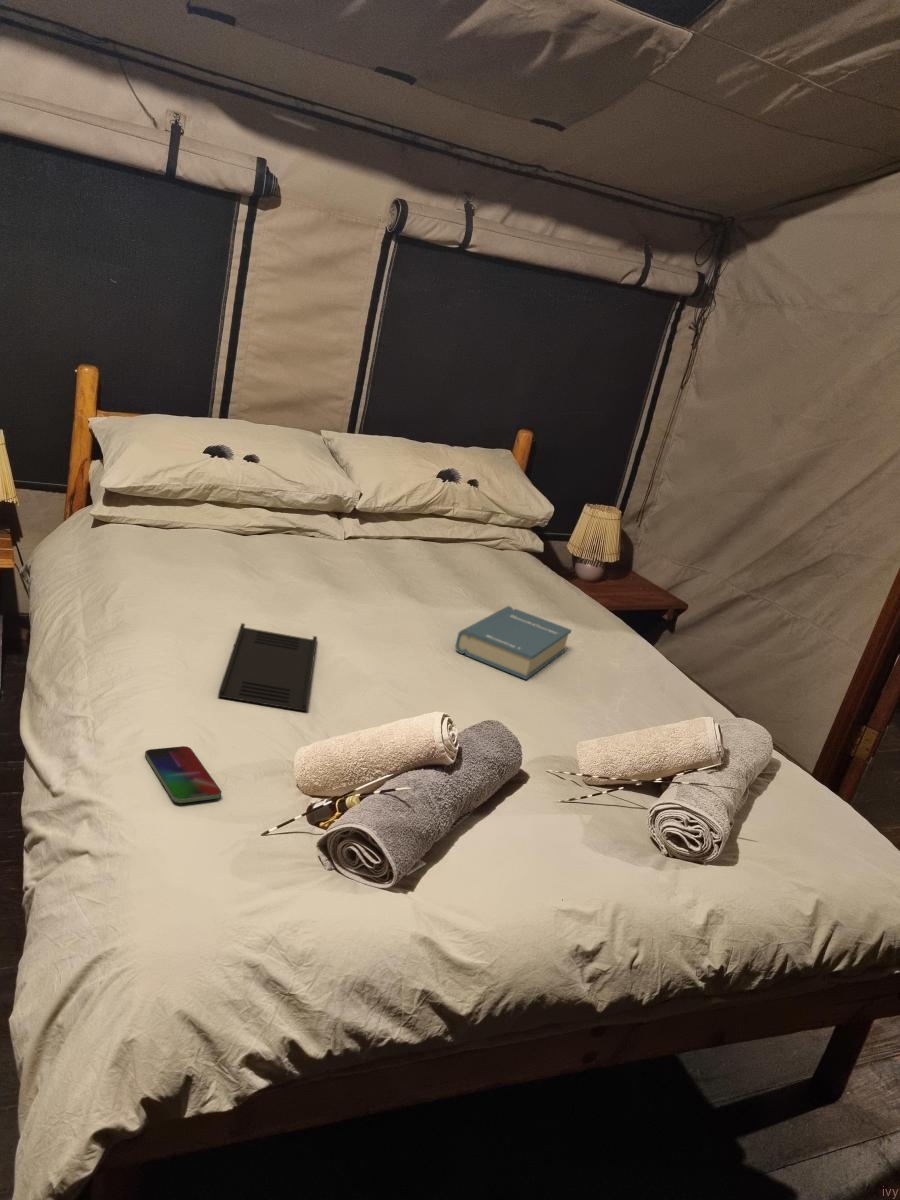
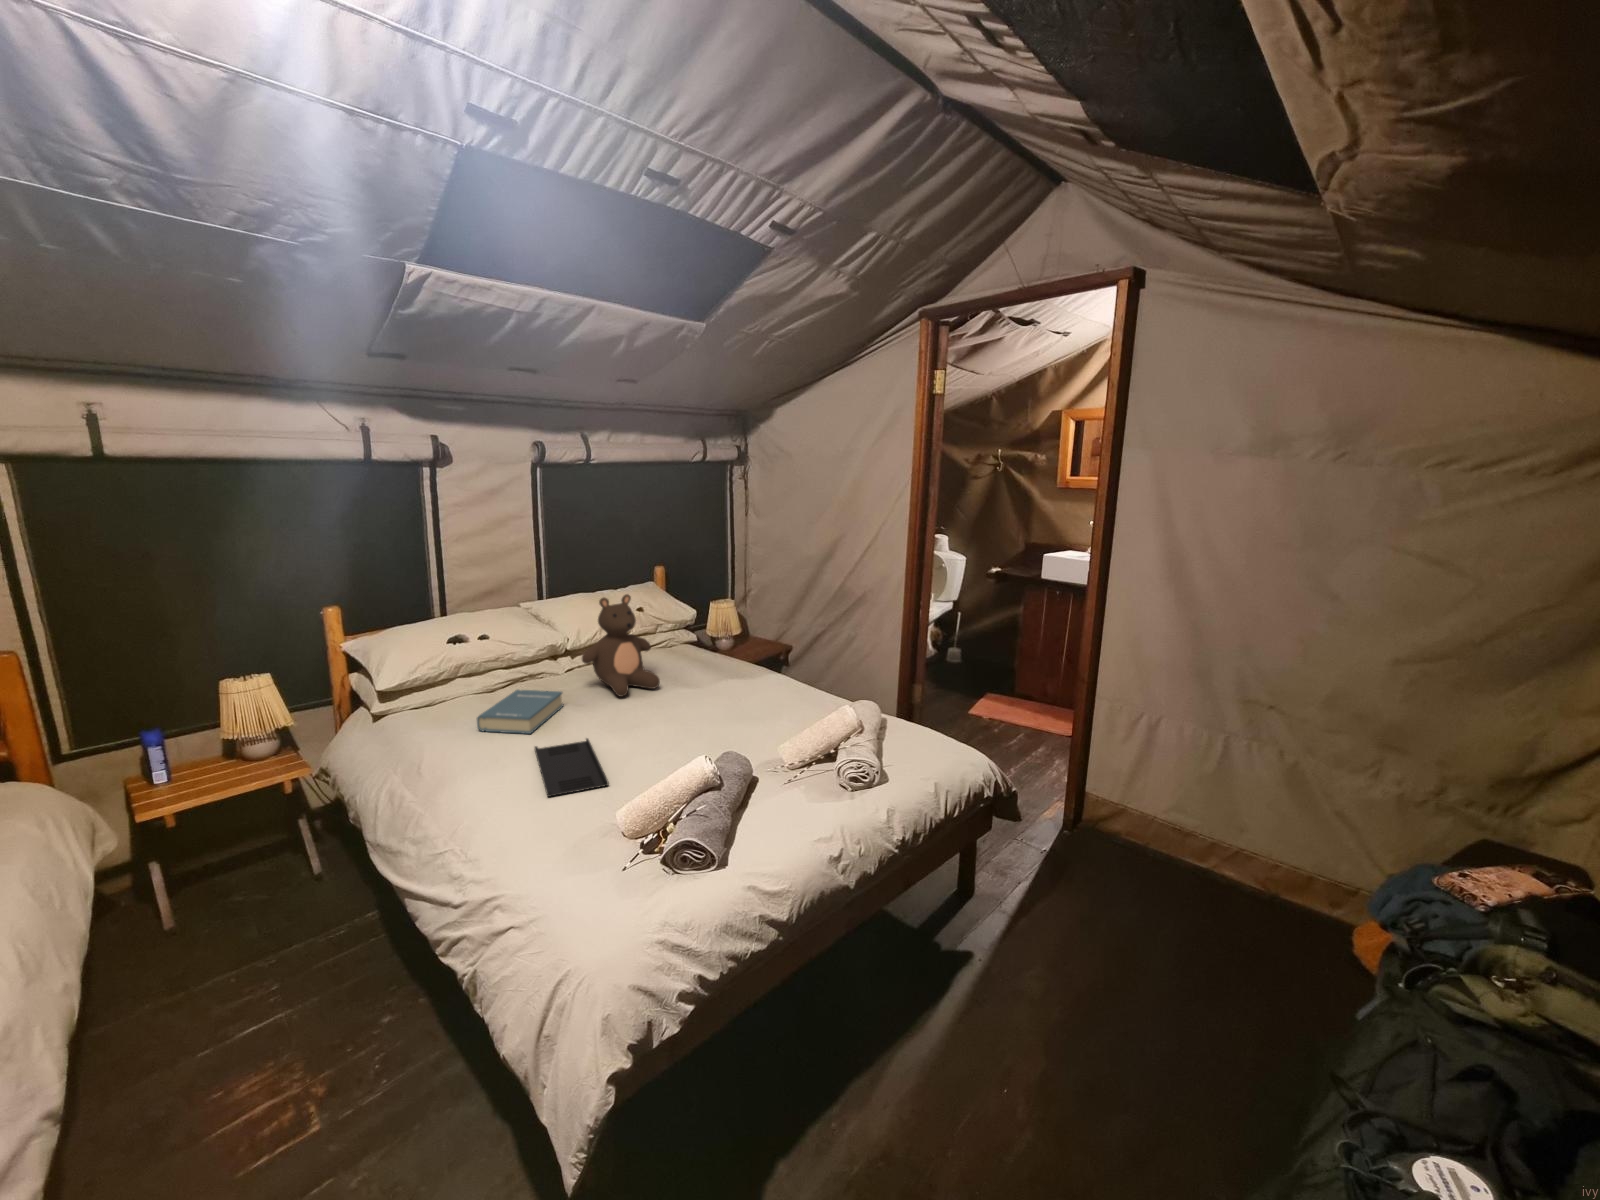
teddy bear: none [359,445,465,601] -> present [582,594,660,697]
hardback book: present [455,606,571,679] -> present [477,690,563,734]
smartphone: present [145,746,221,803] -> none [523,834,588,869]

